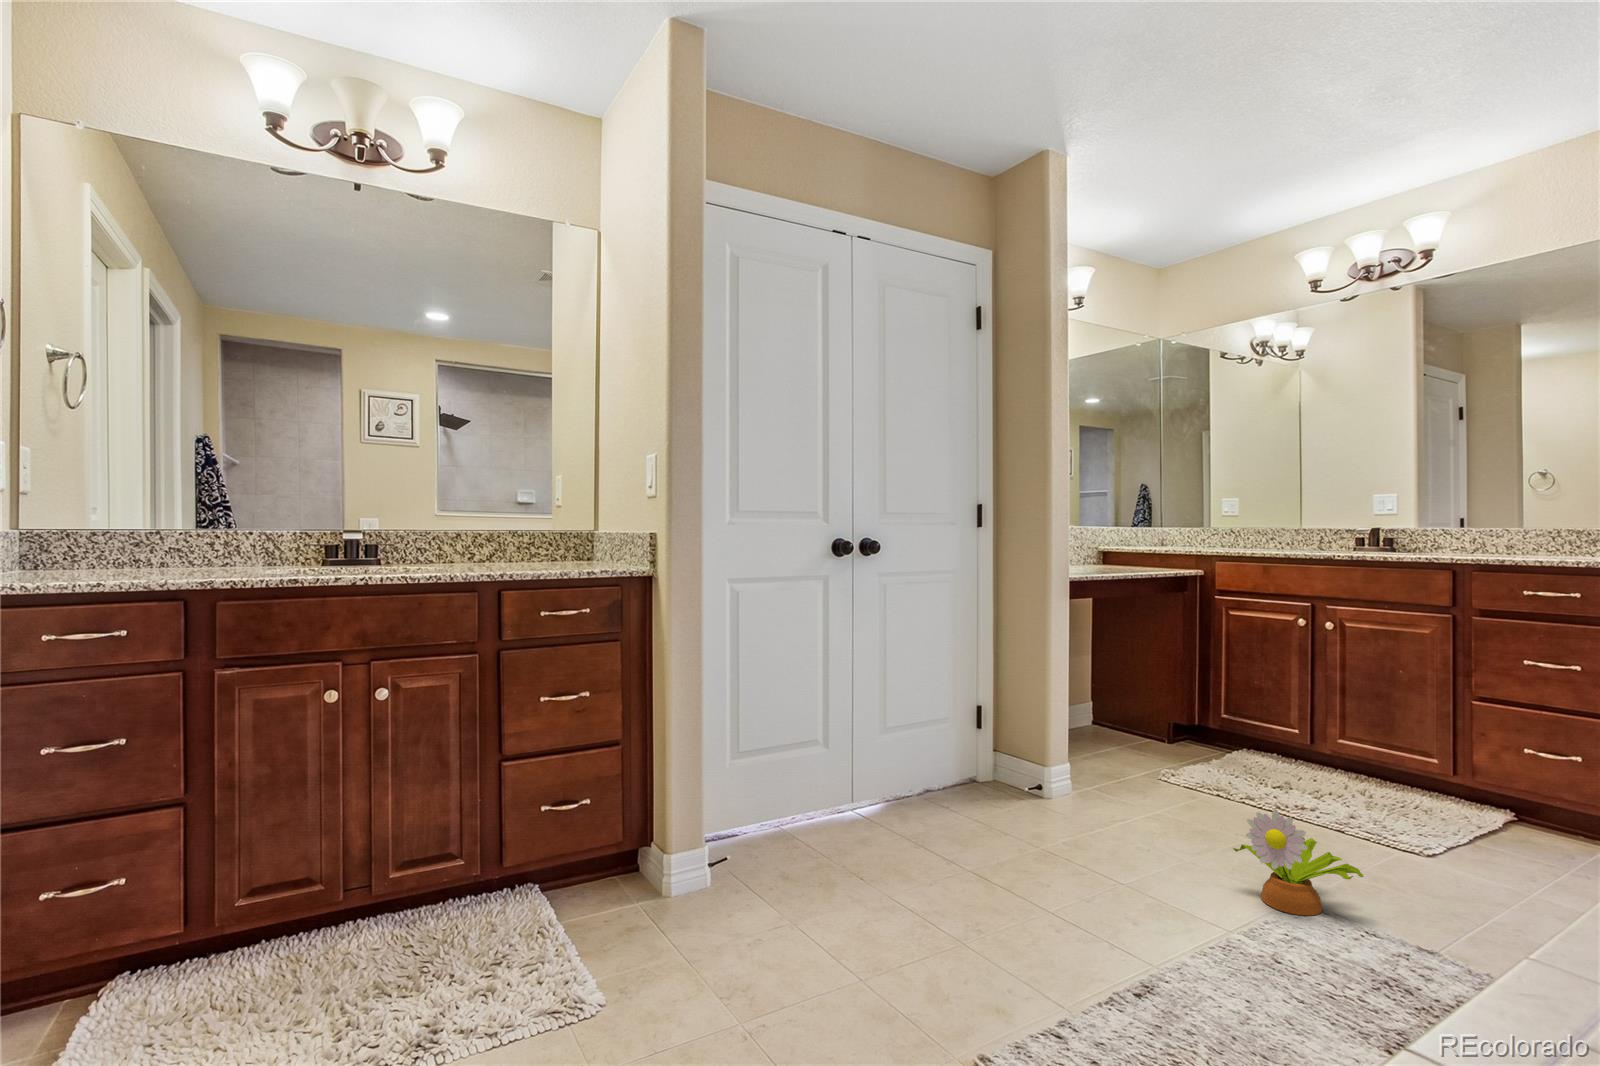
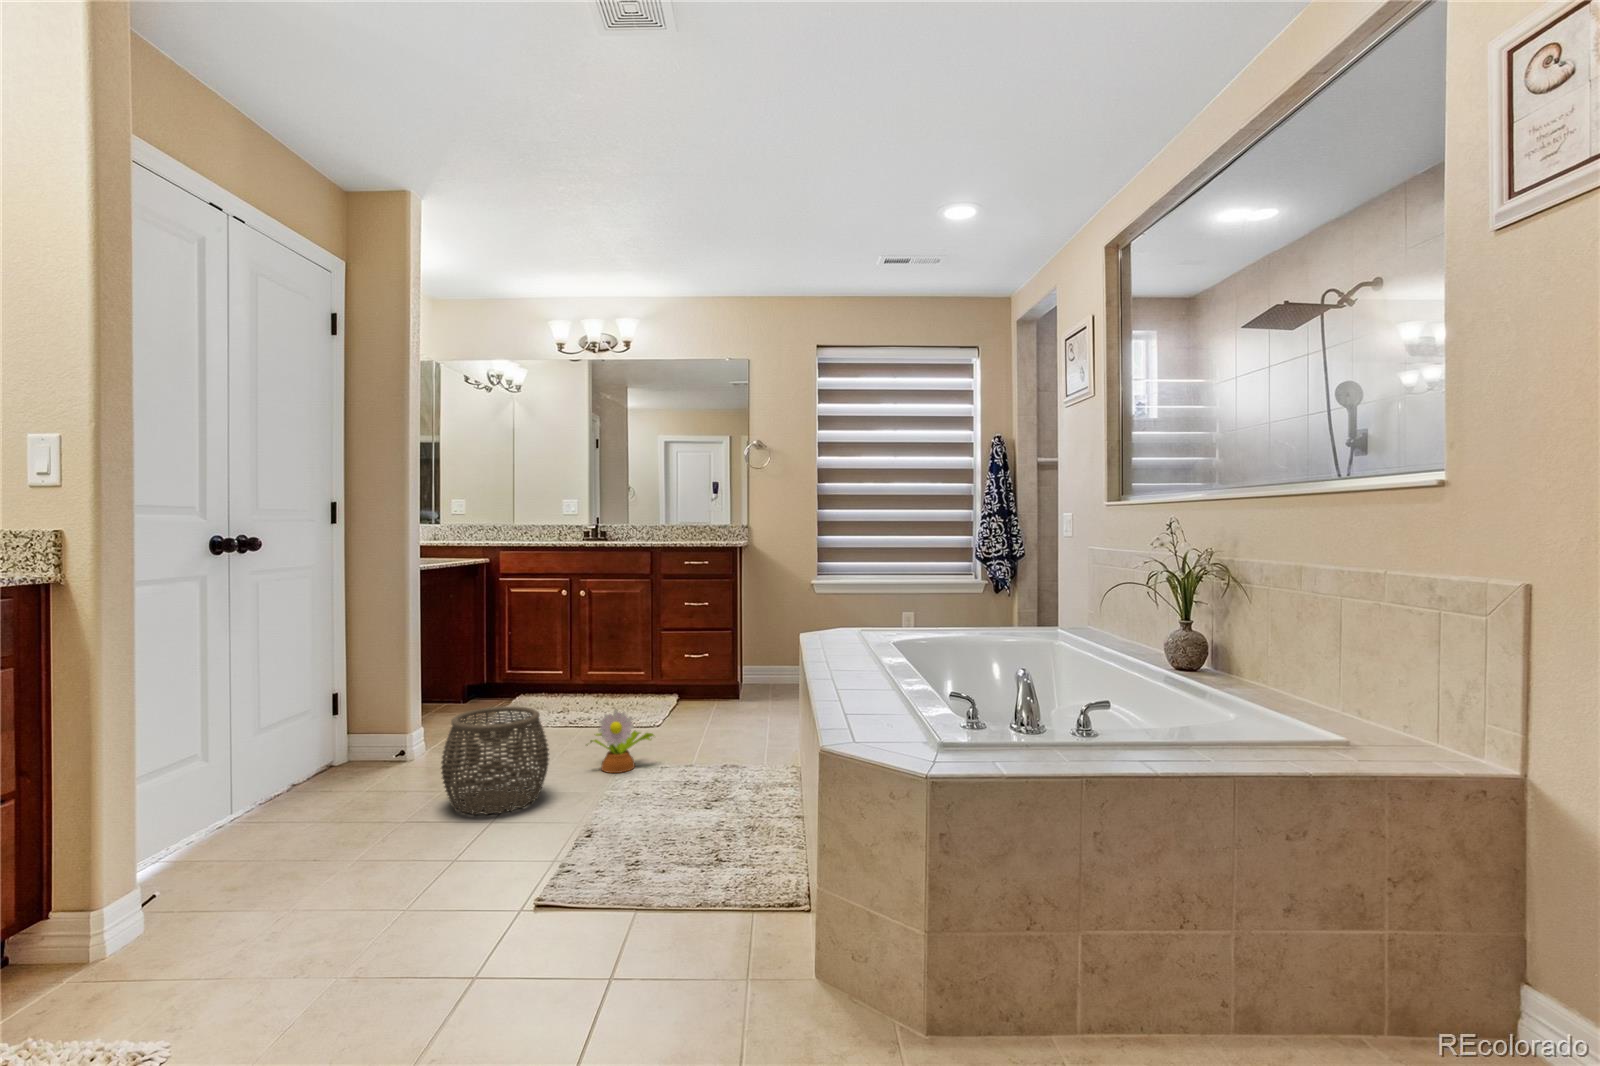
woven basket: none [1012,757,1153,908] -> present [441,706,549,815]

